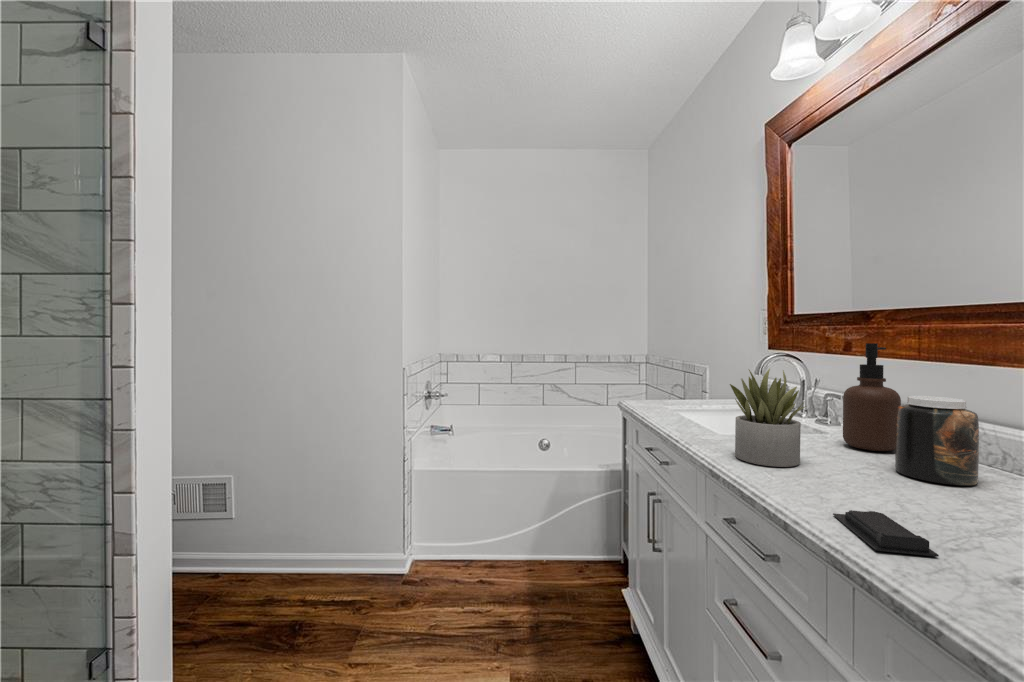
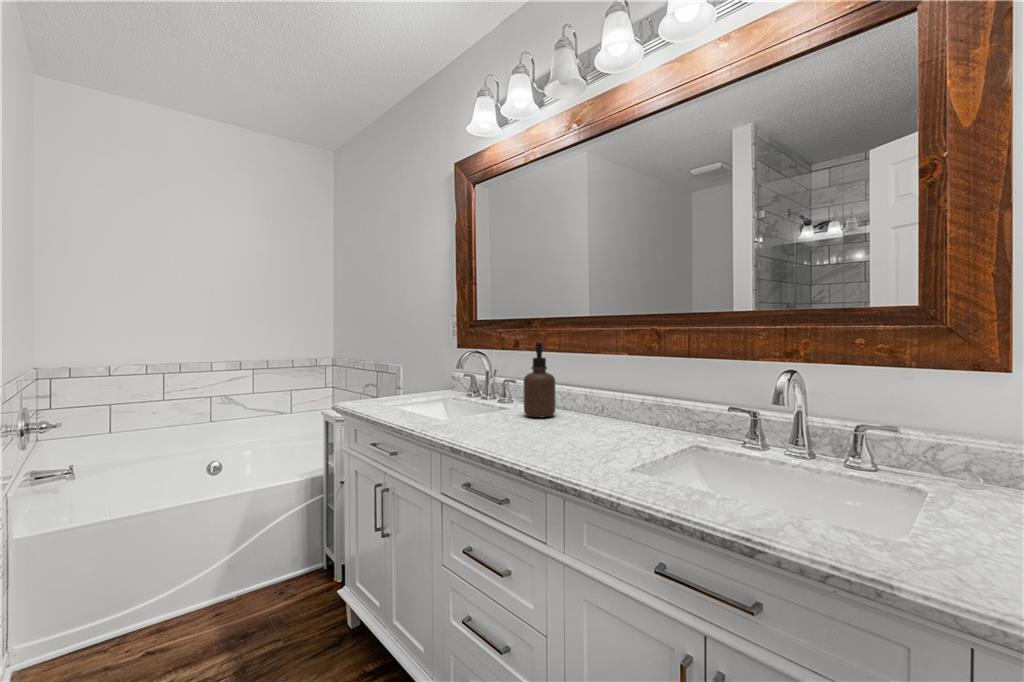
succulent plant: present [730,369,806,467] -> none [459,363,513,438]
jar: present [895,396,979,485] -> none [559,377,598,431]
soap bar: present [833,510,939,557] -> none [545,452,602,473]

